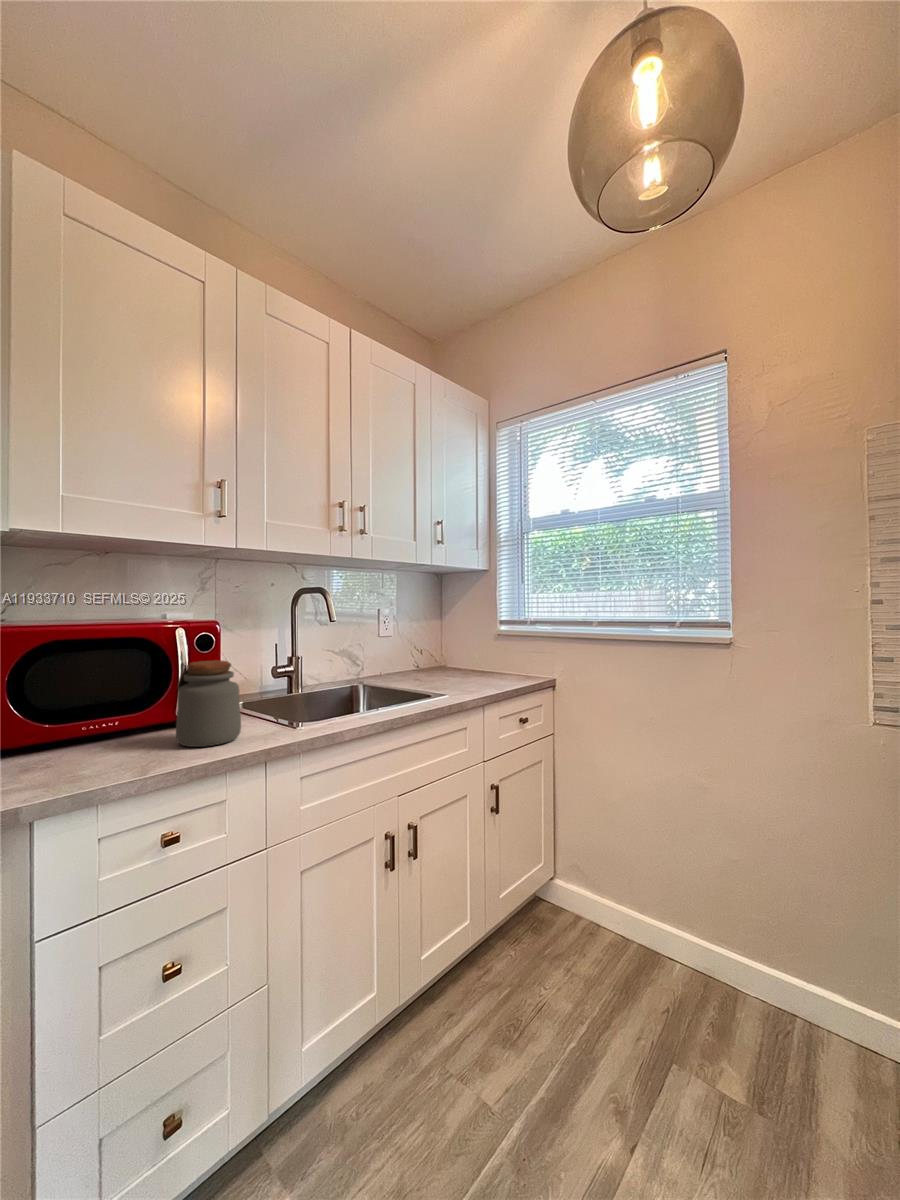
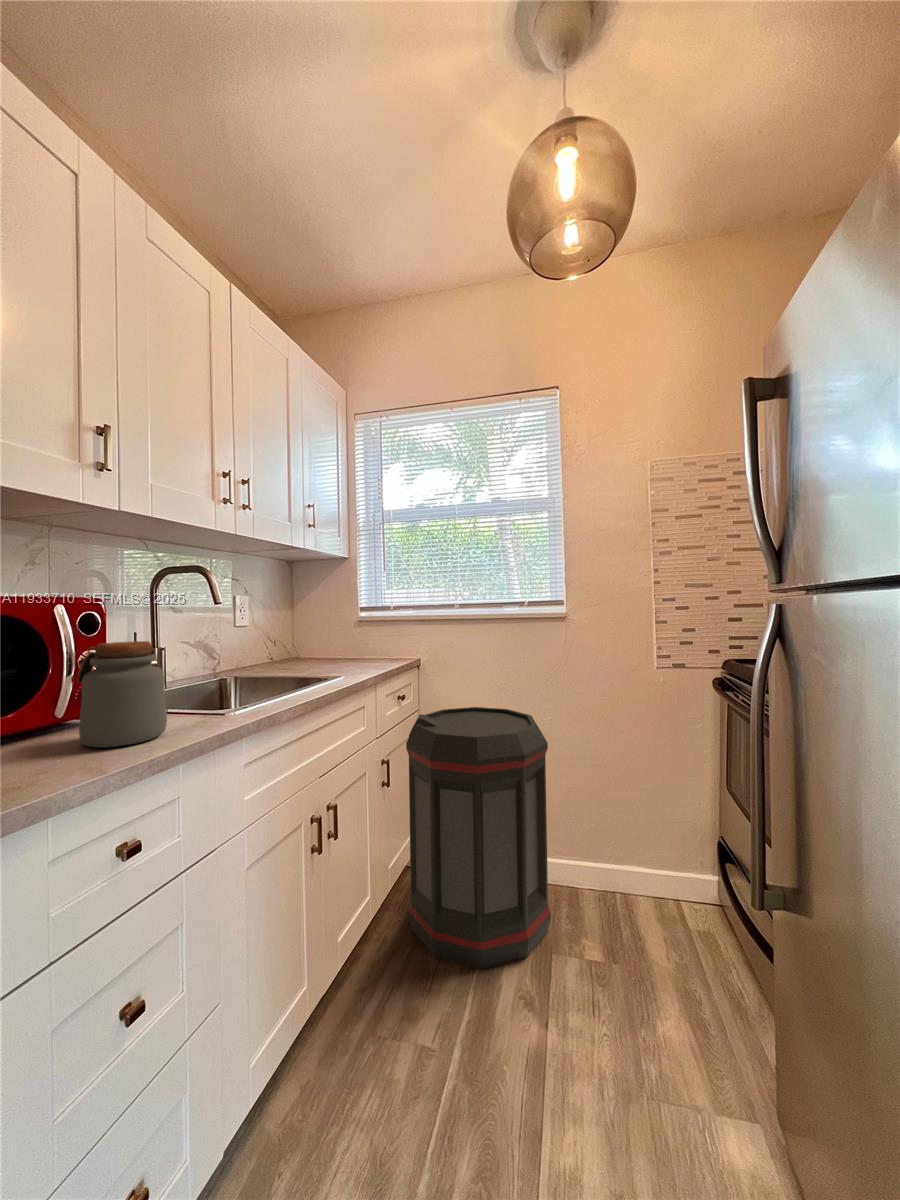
trash can: none [514,739,686,1056] -> present [406,707,551,969]

